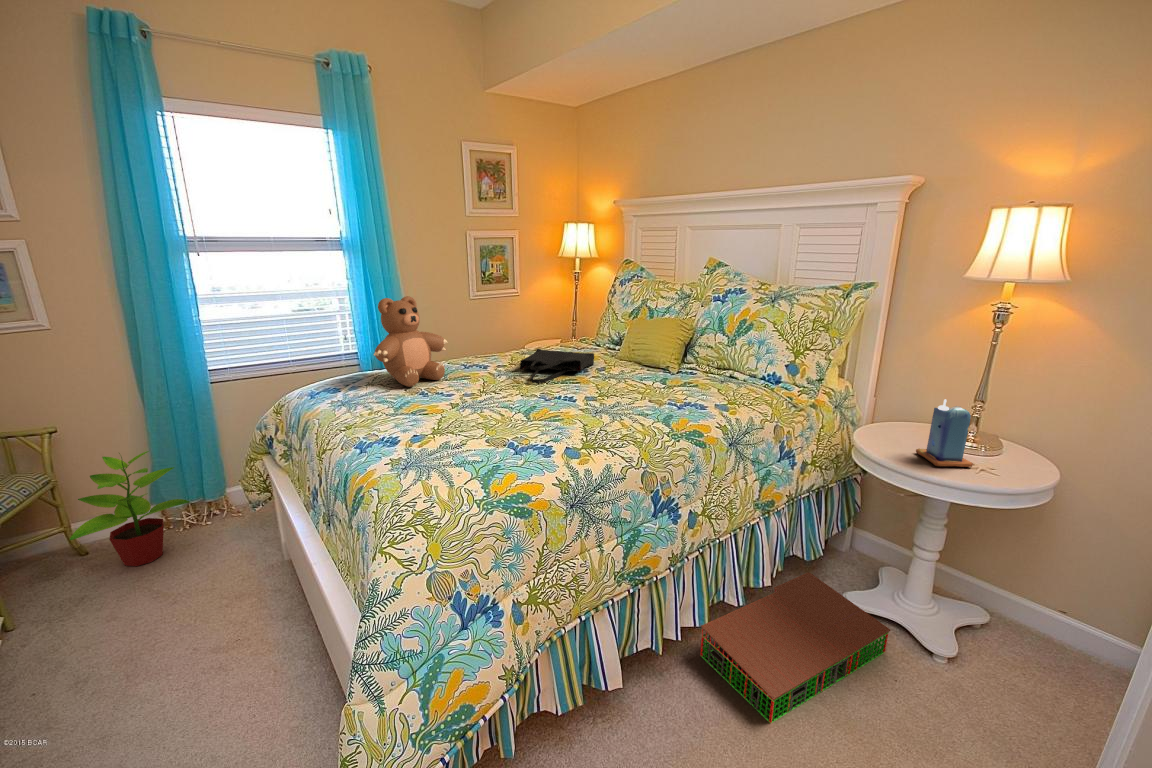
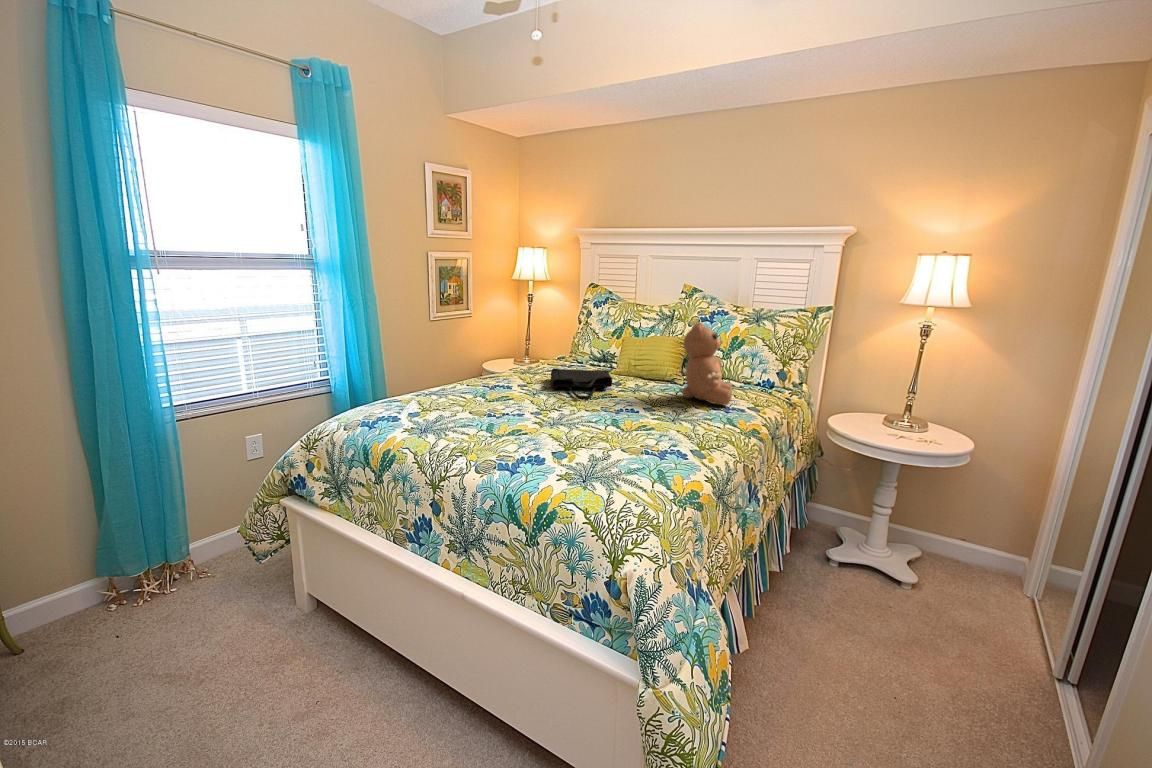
teddy bear: present [374,296,448,387] -> present [682,322,732,405]
candle: present [916,399,973,467] -> none [883,392,924,441]
potted plant: present [70,451,189,566] -> none [34,509,188,654]
storage bin: present [700,572,890,723] -> none [757,539,878,651]

